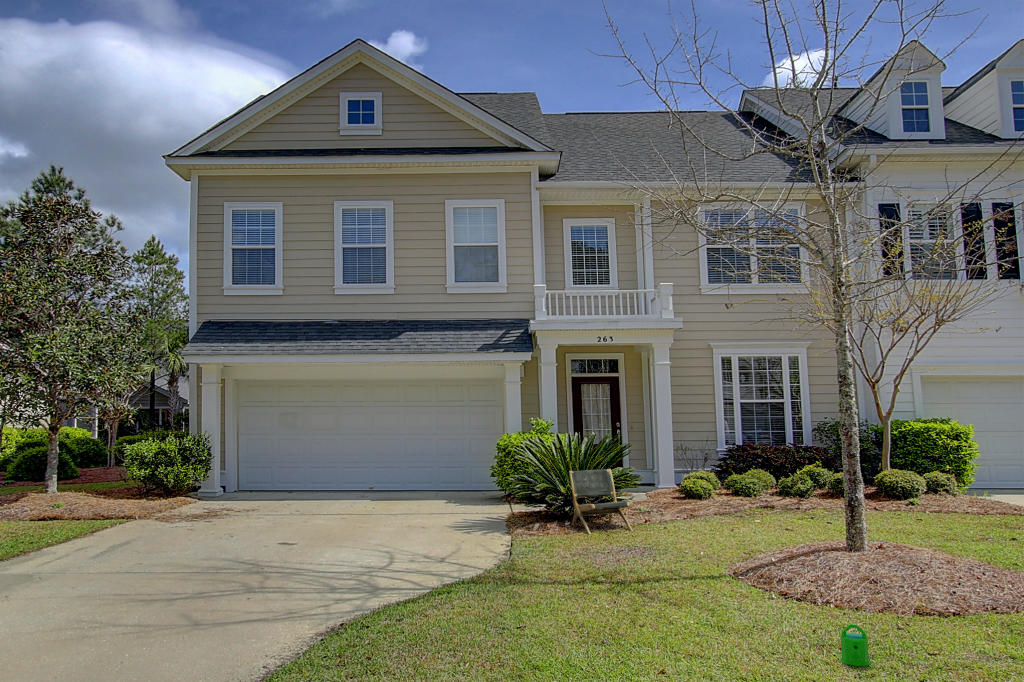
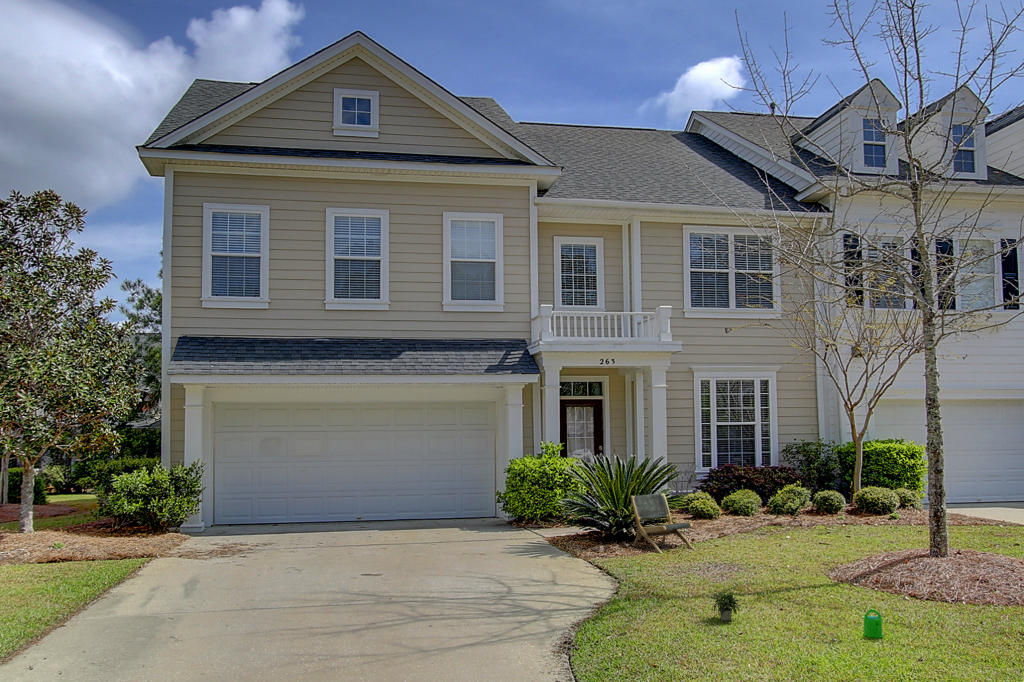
potted plant: none [521,585,556,625] -> present [711,592,741,621]
watering can: present [840,623,871,666] -> present [863,609,884,638]

